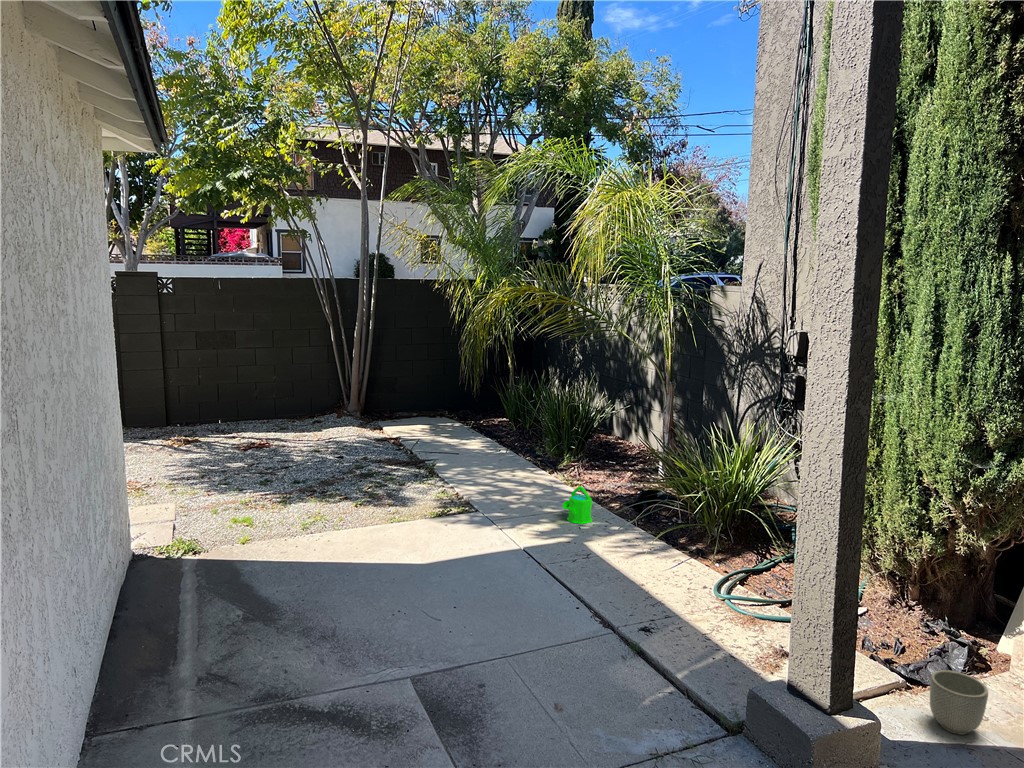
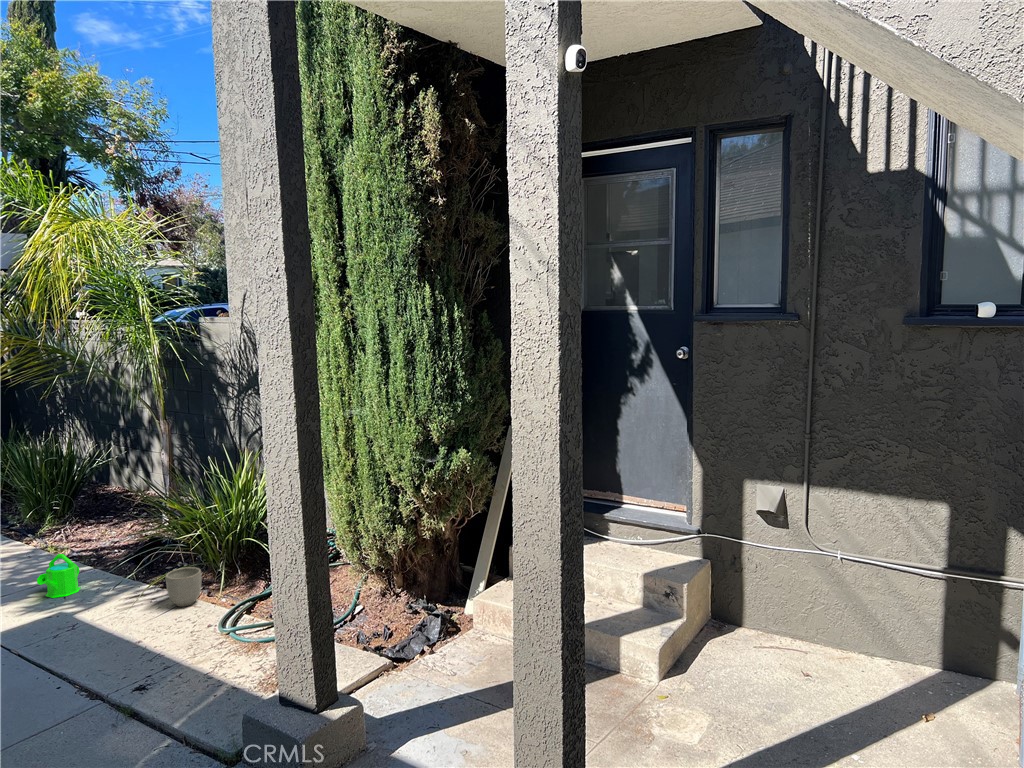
planter: present [930,670,988,735] -> present [166,567,201,607]

